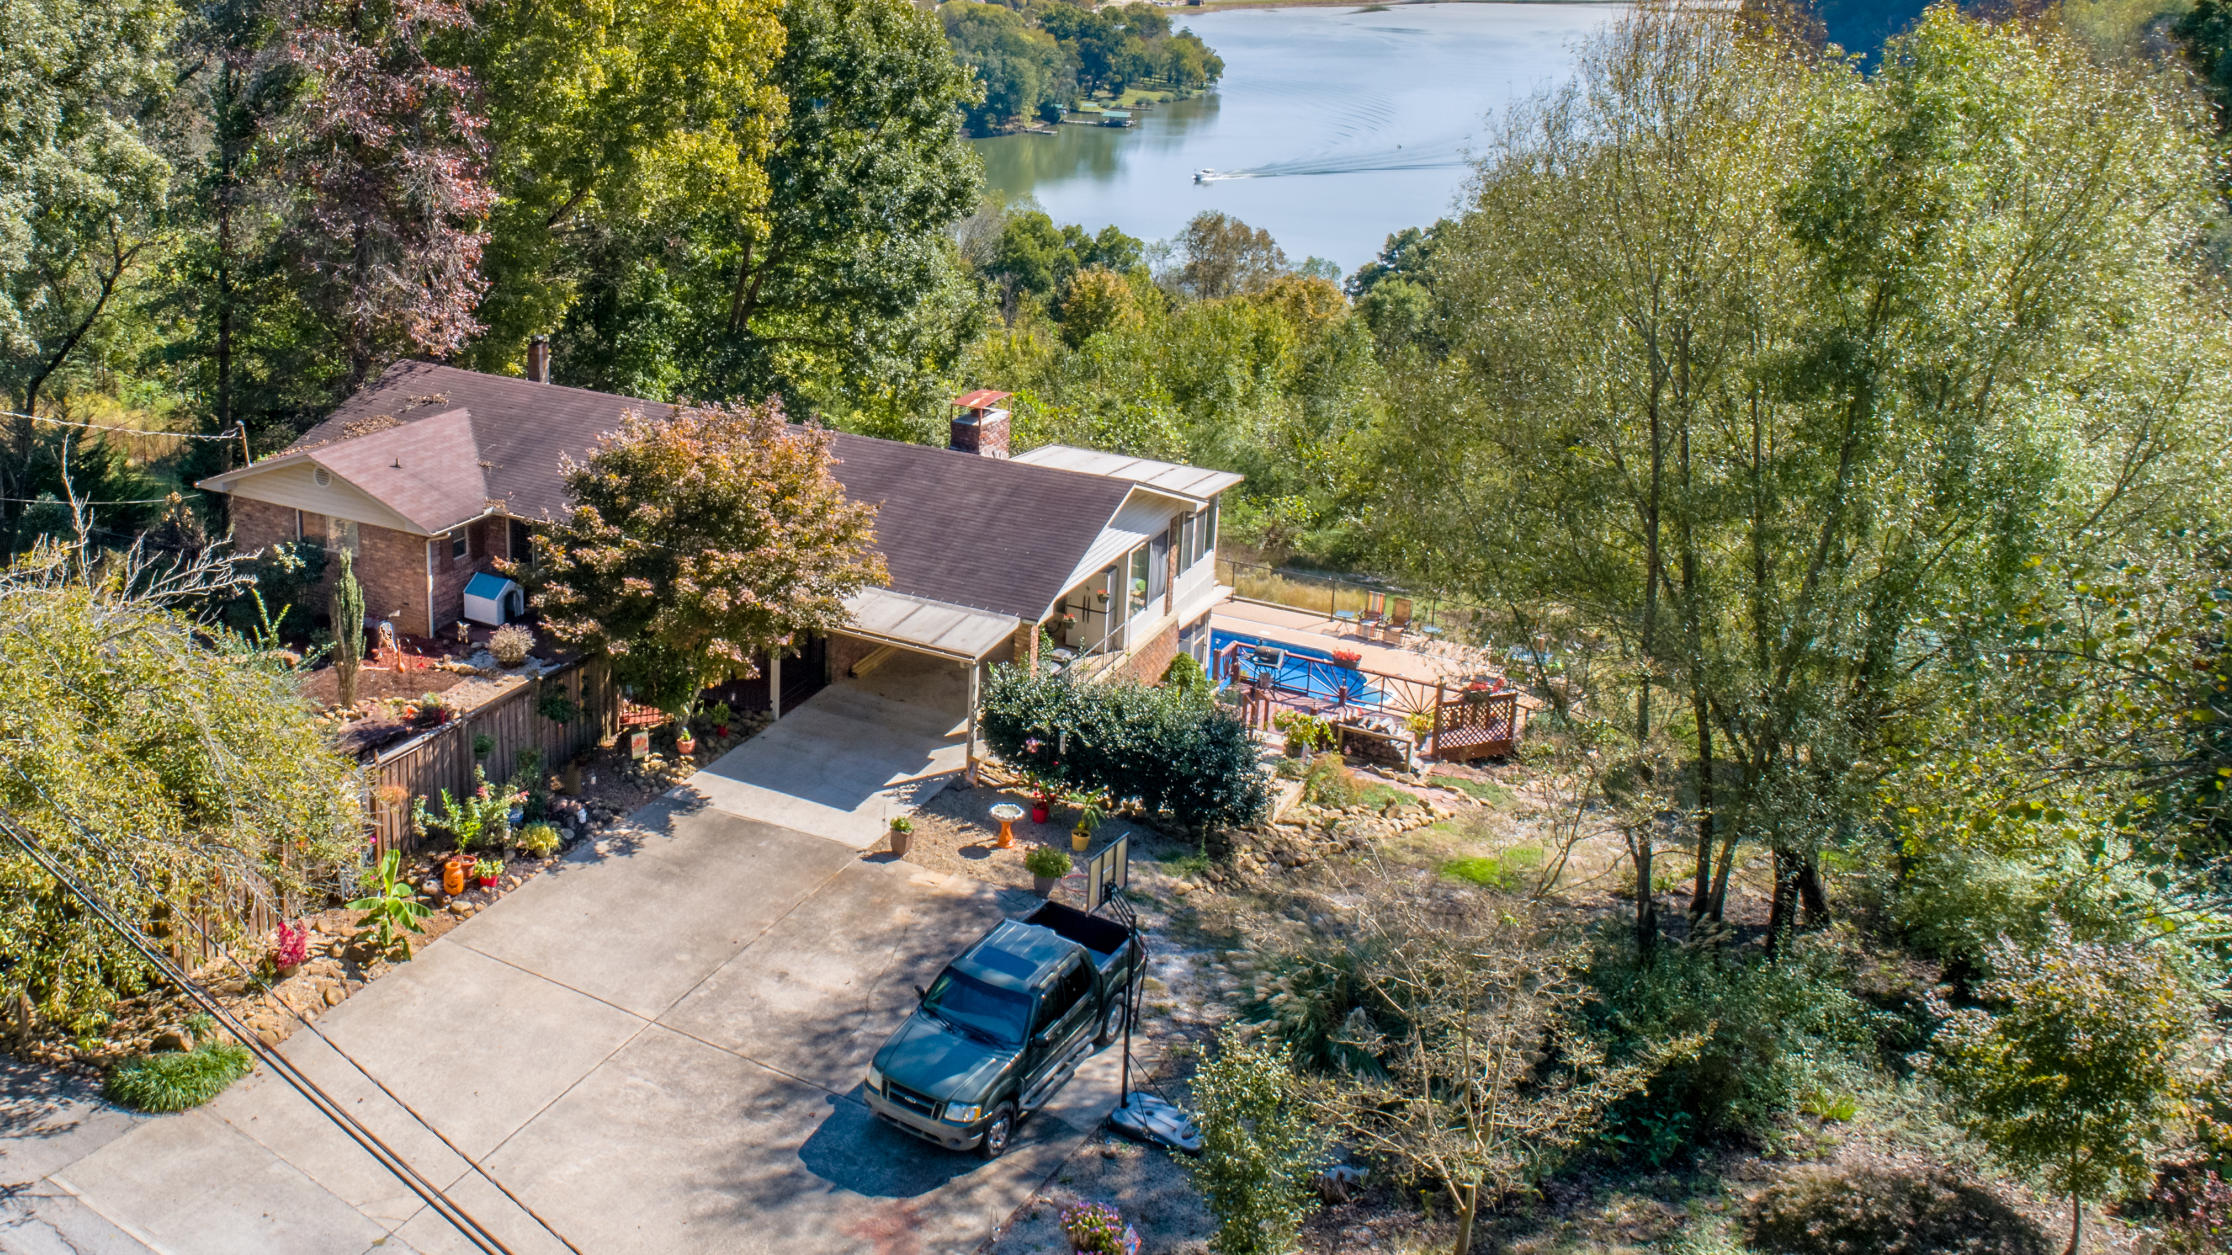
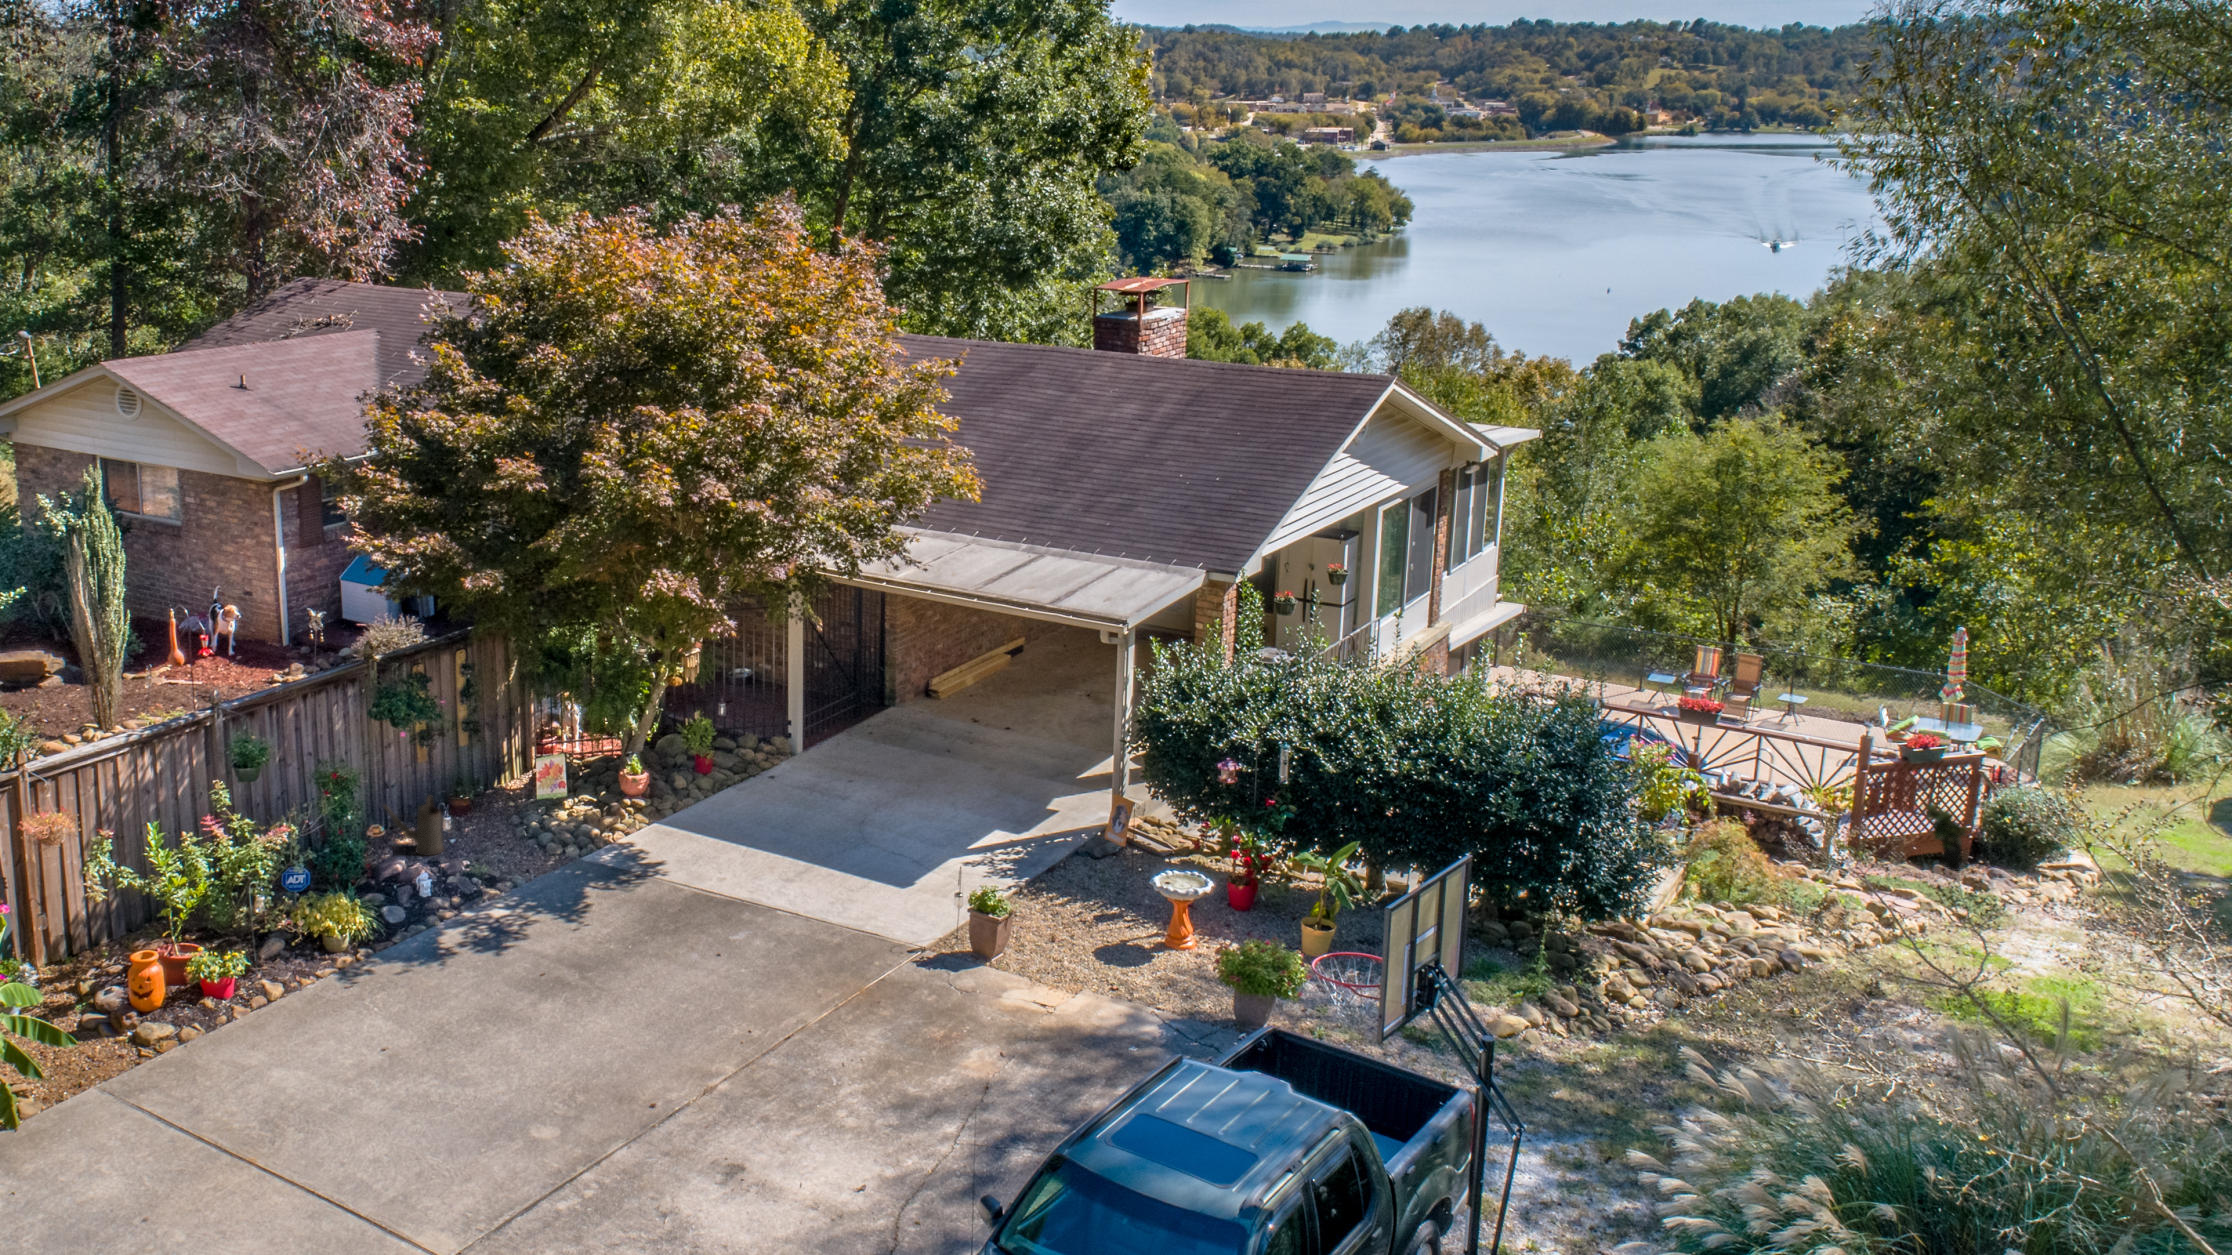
potted plant: none [1427,745,1451,785] -> present [1925,803,1967,871]

